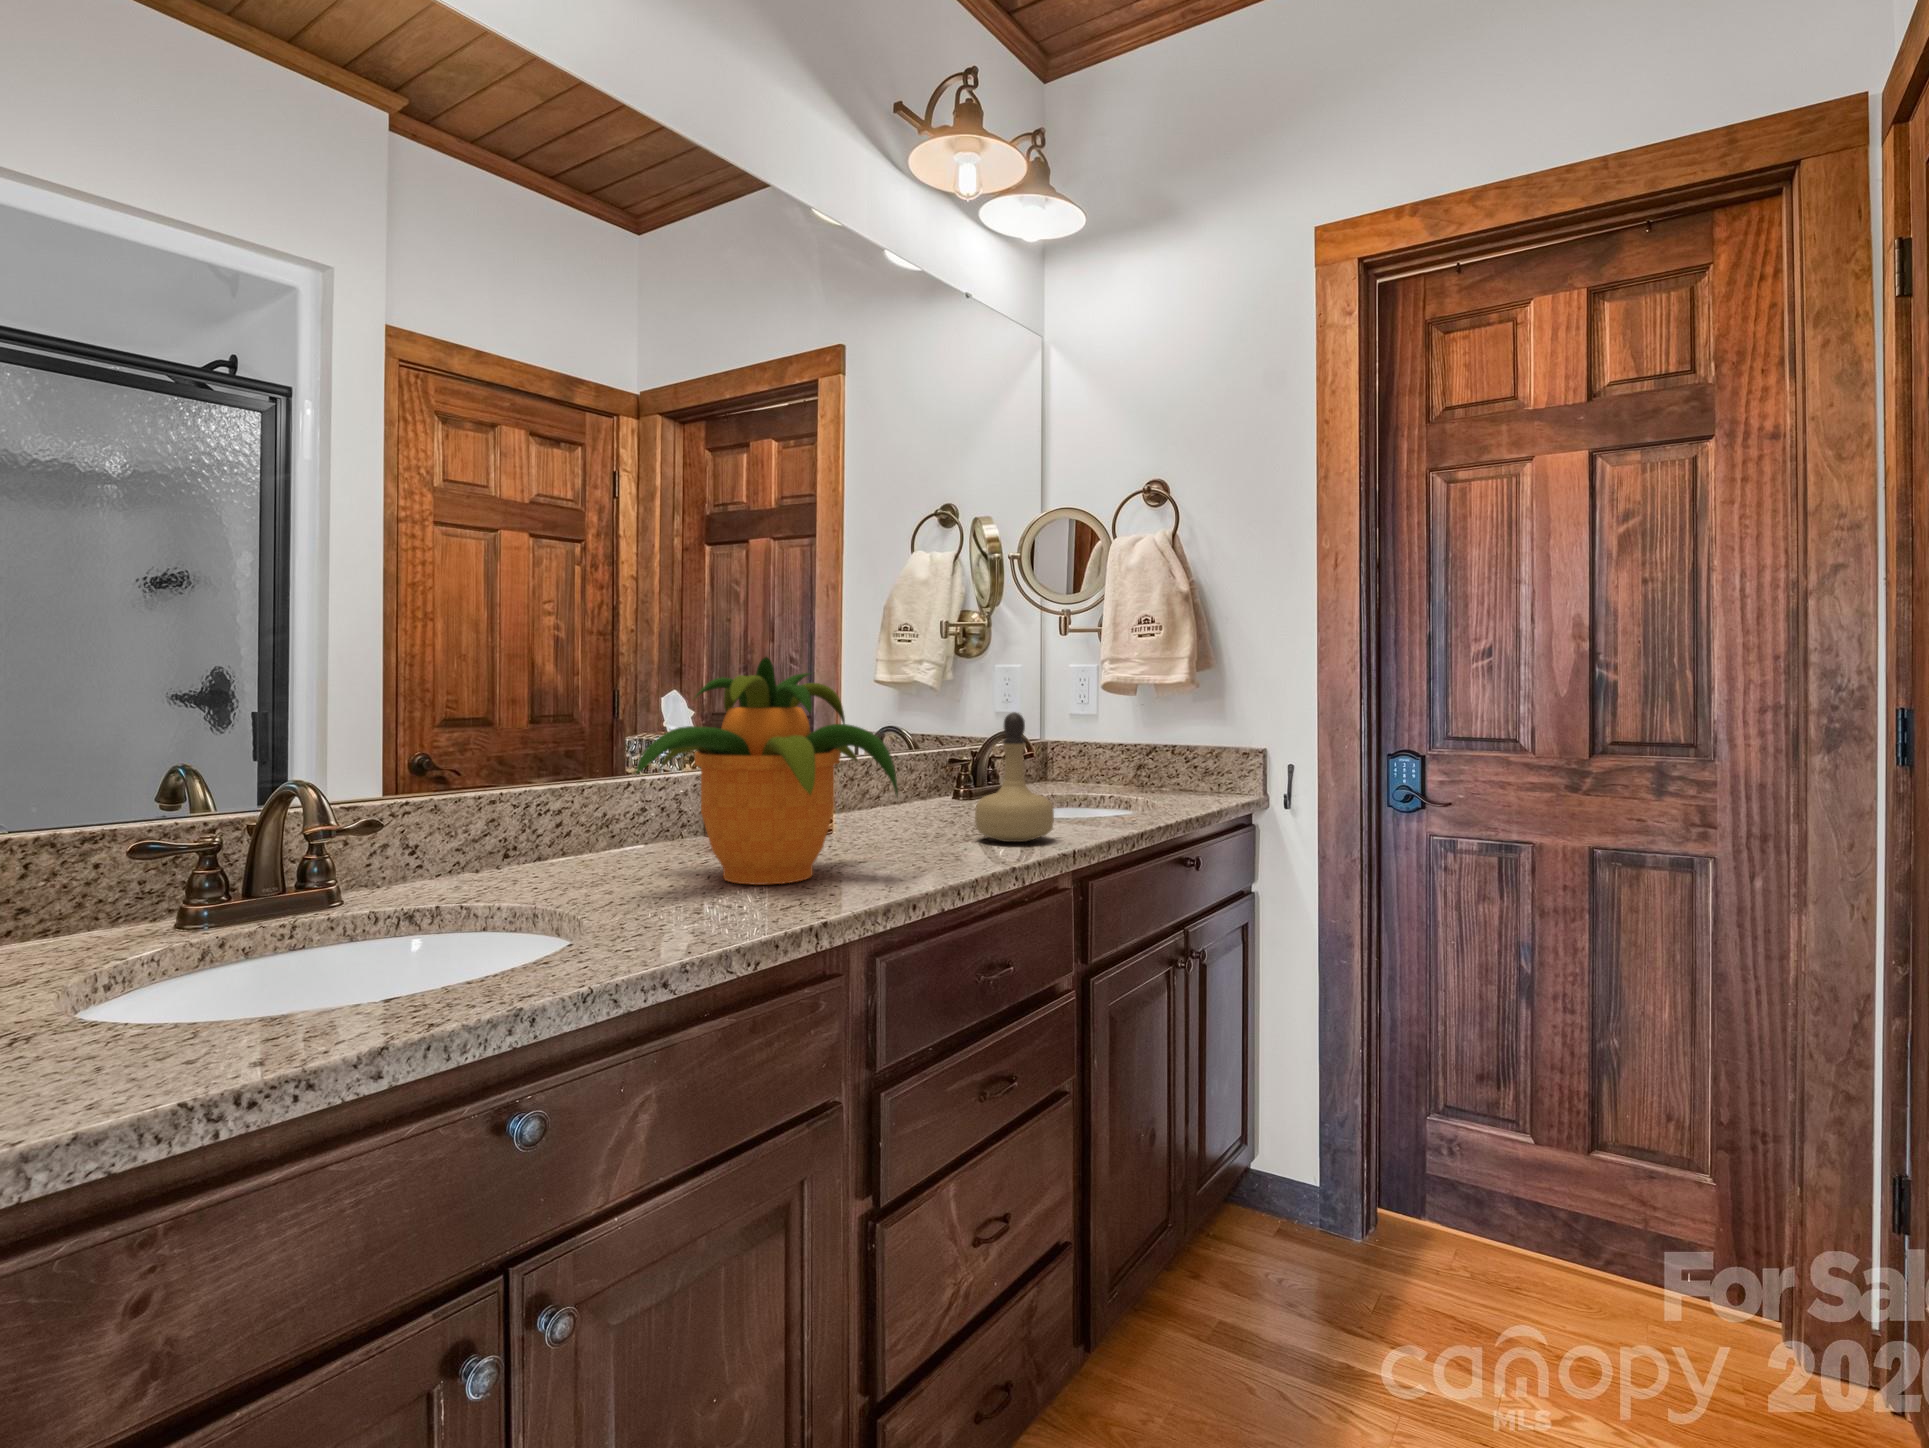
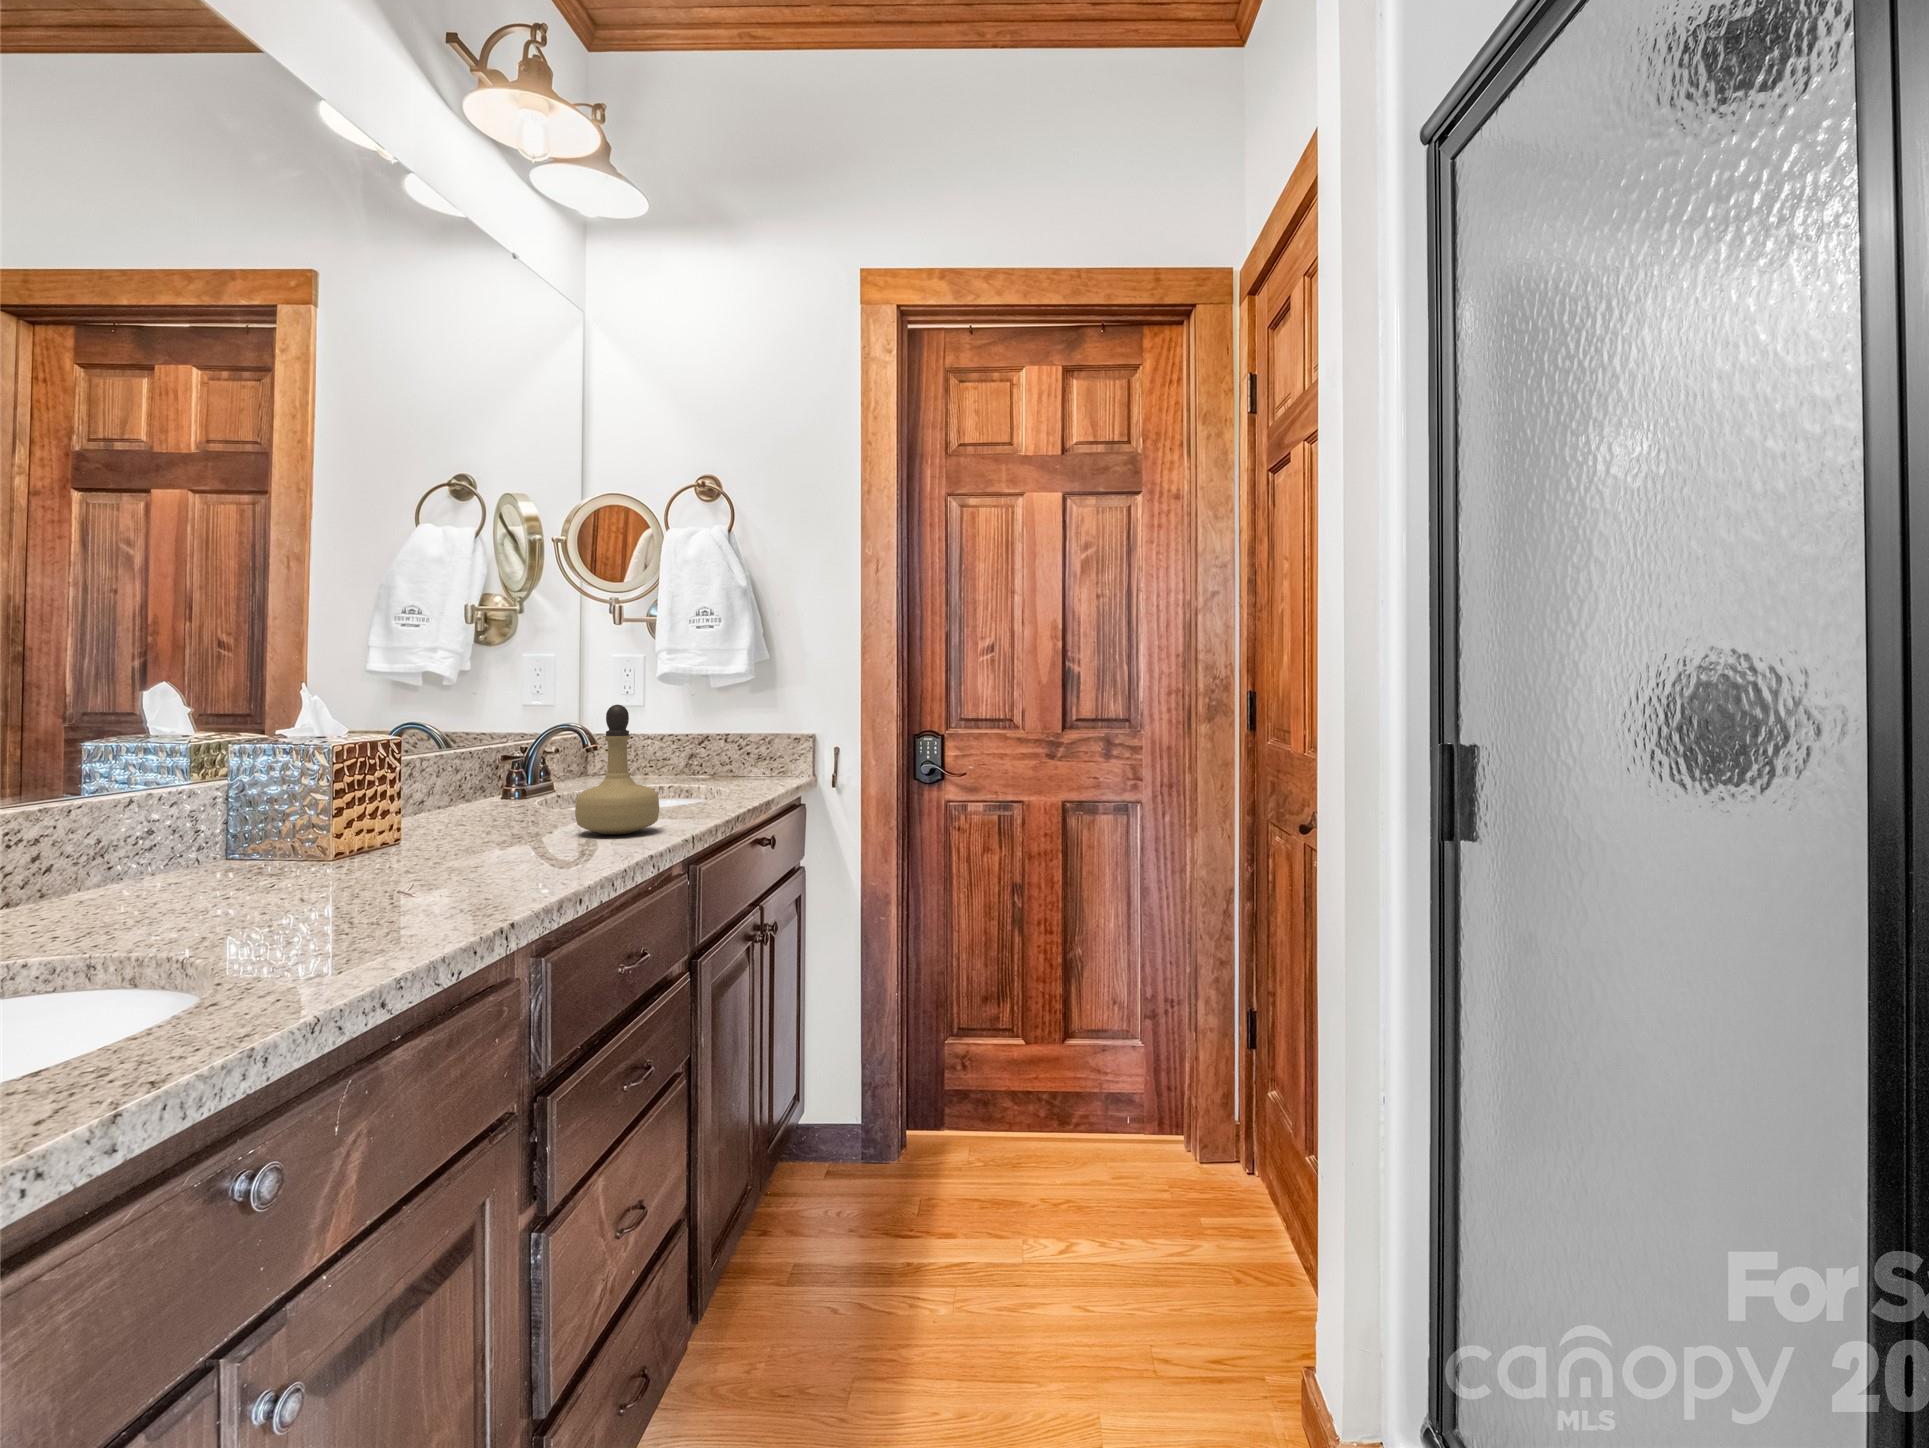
potted plant: present [636,657,898,885] -> none [217,645,543,901]

